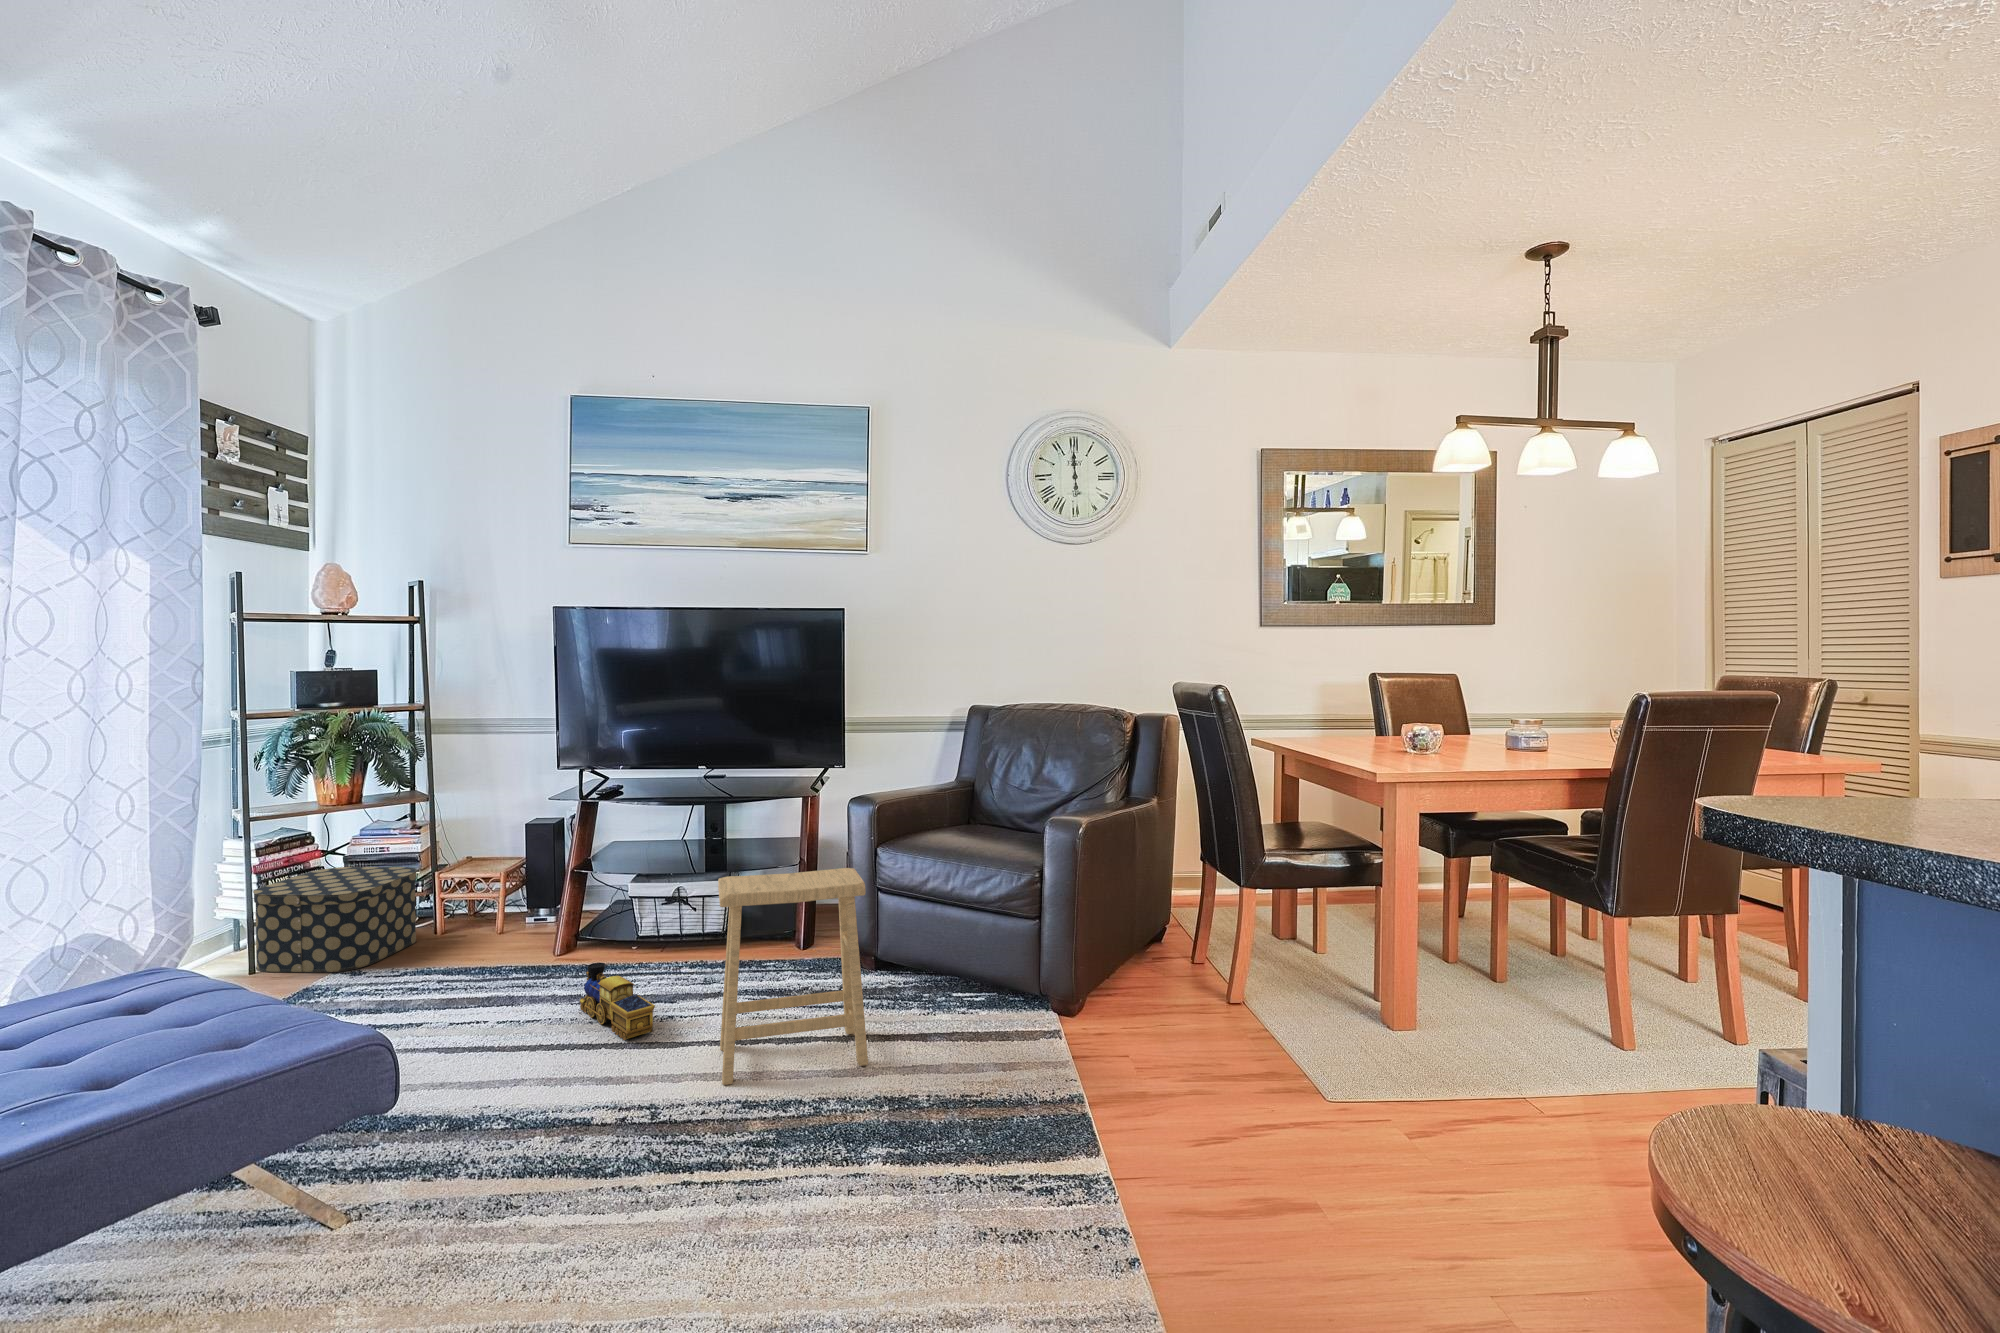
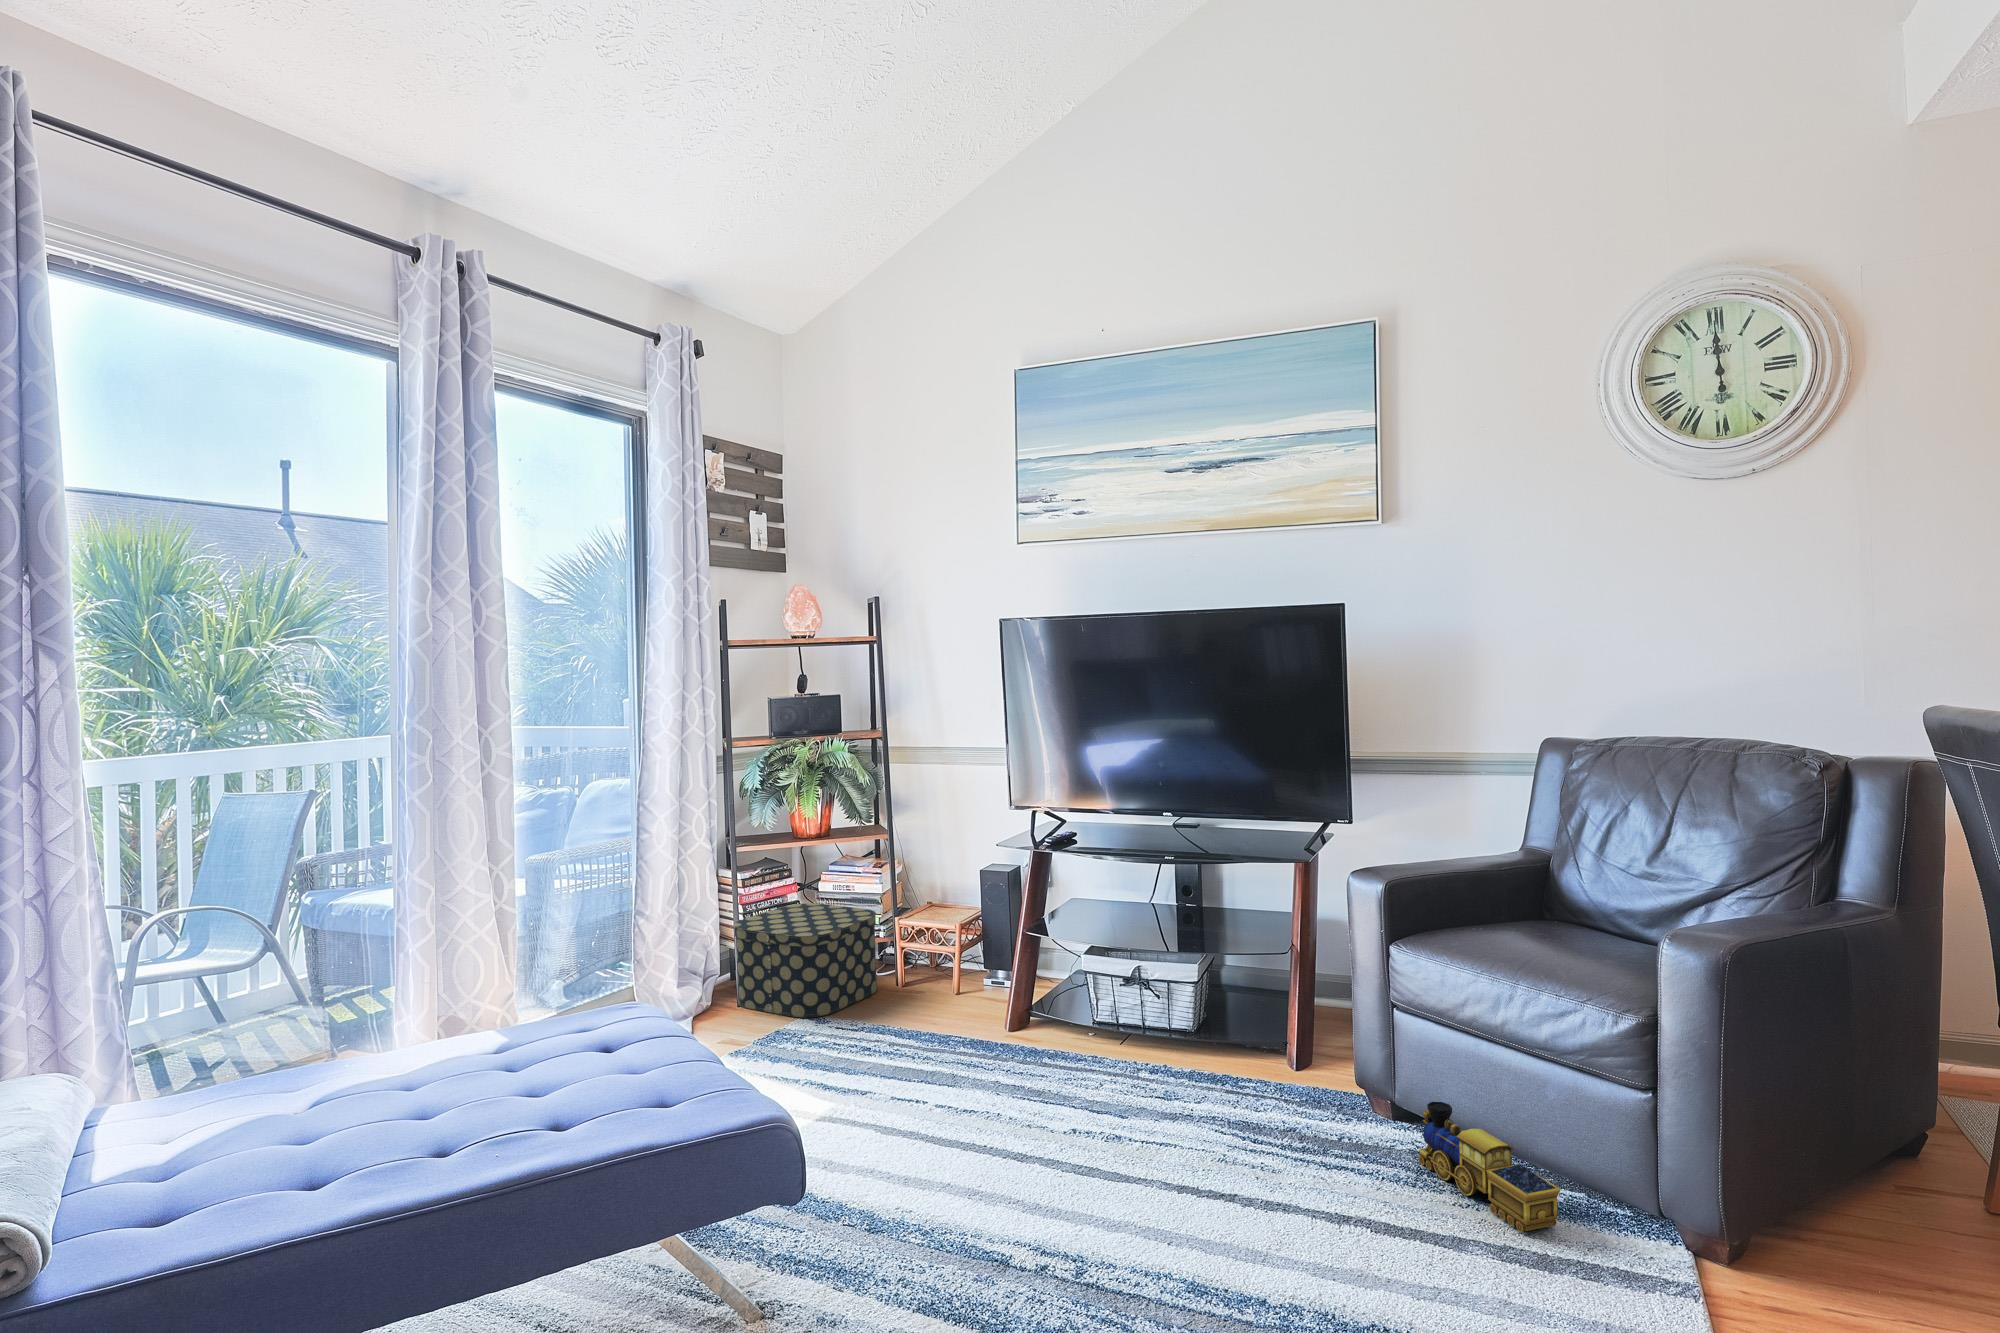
footstool: present [718,868,868,1085] -> none [1158,976,1366,1270]
toy train: present [580,962,655,1040] -> present [1419,1102,1561,1232]

